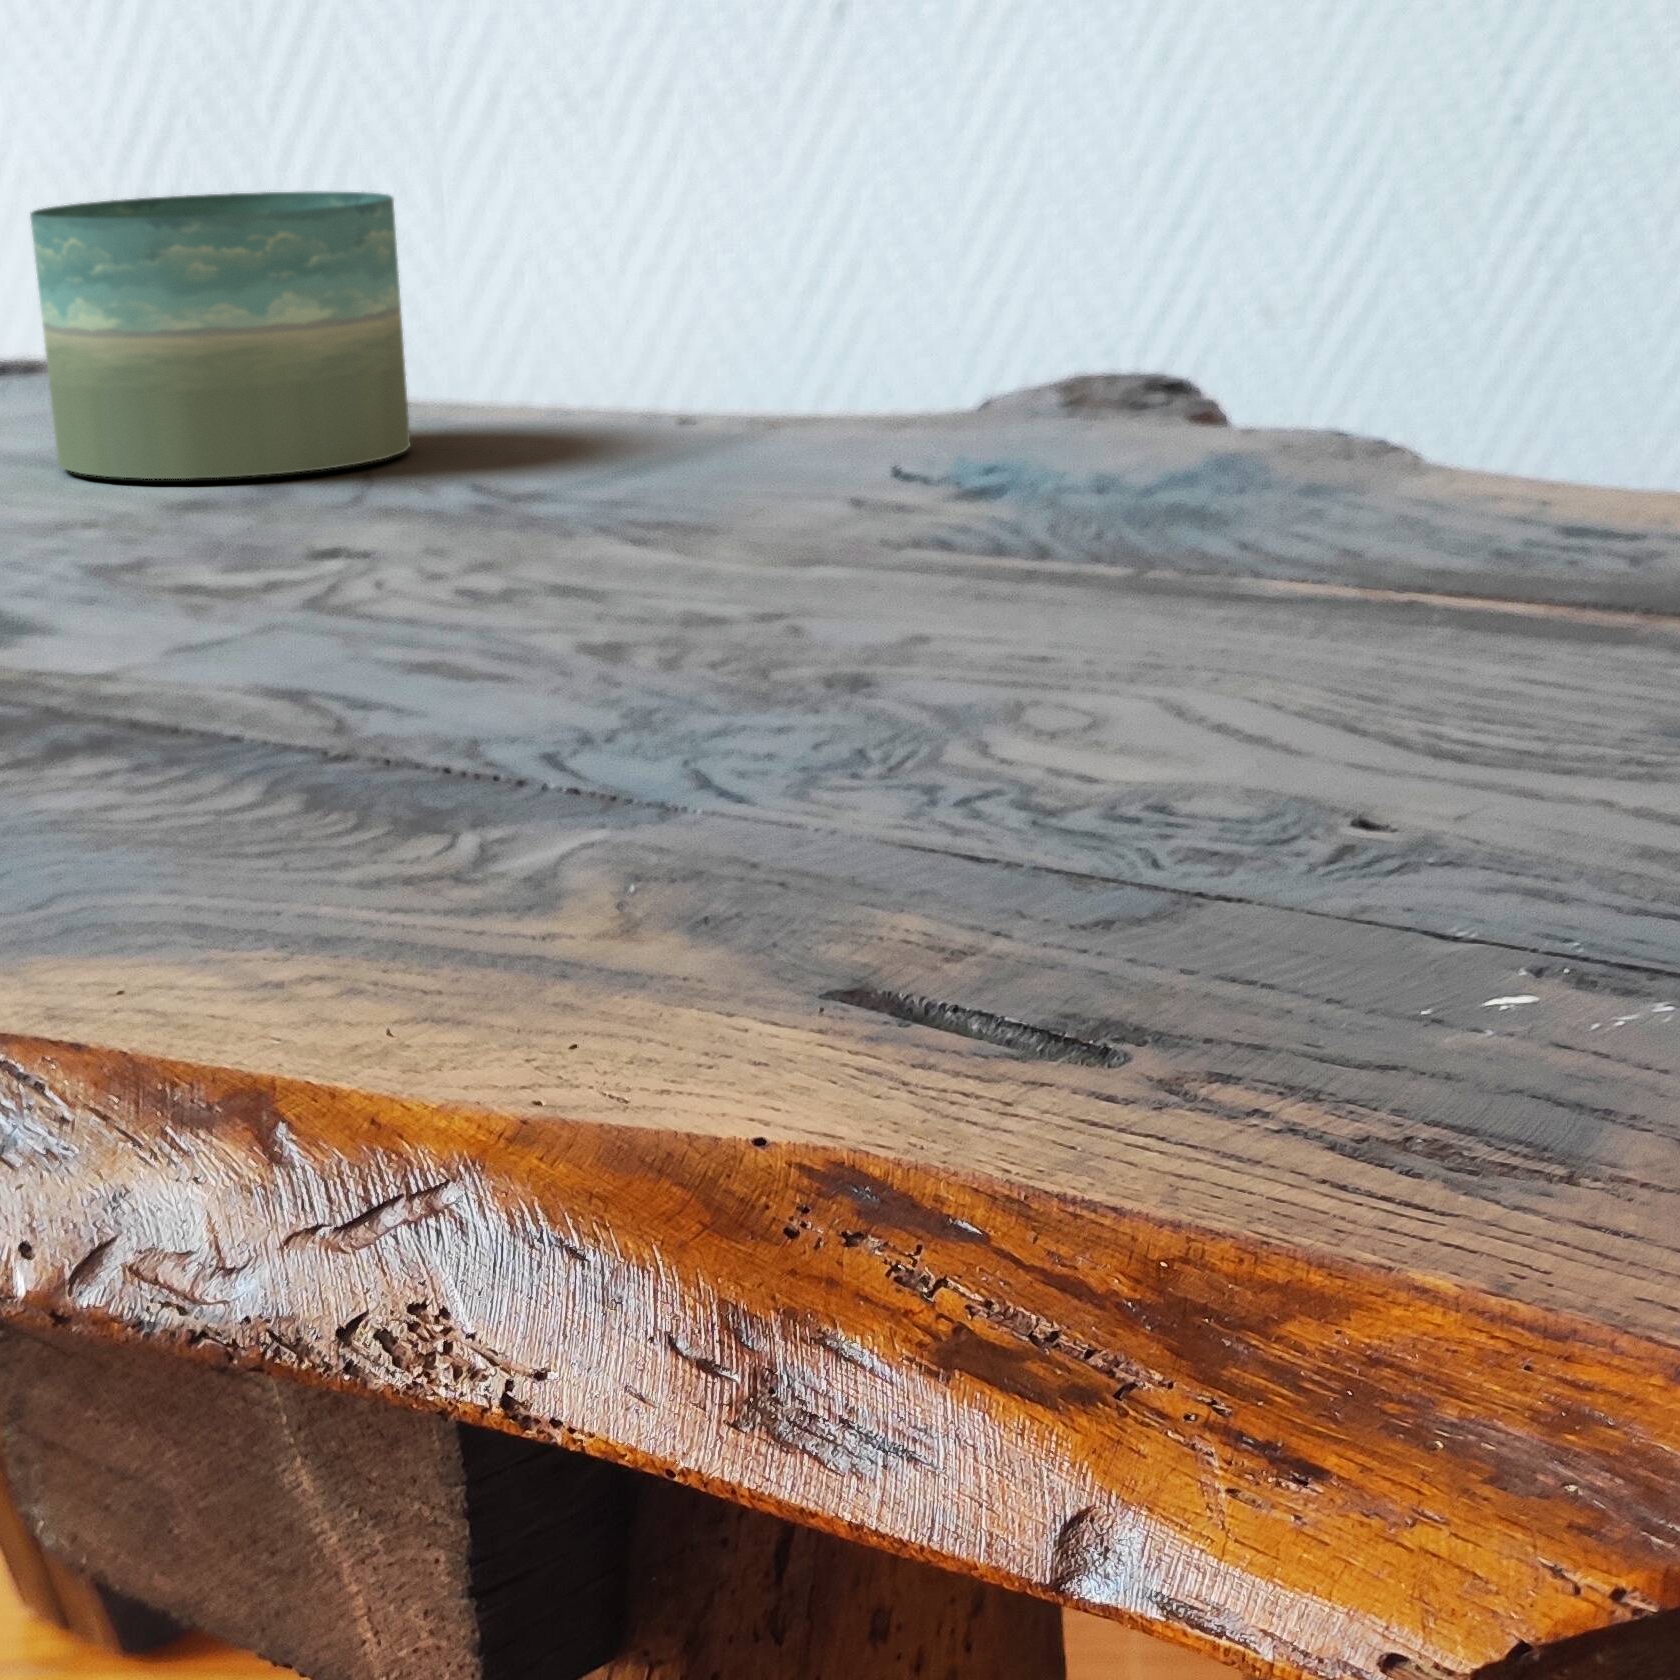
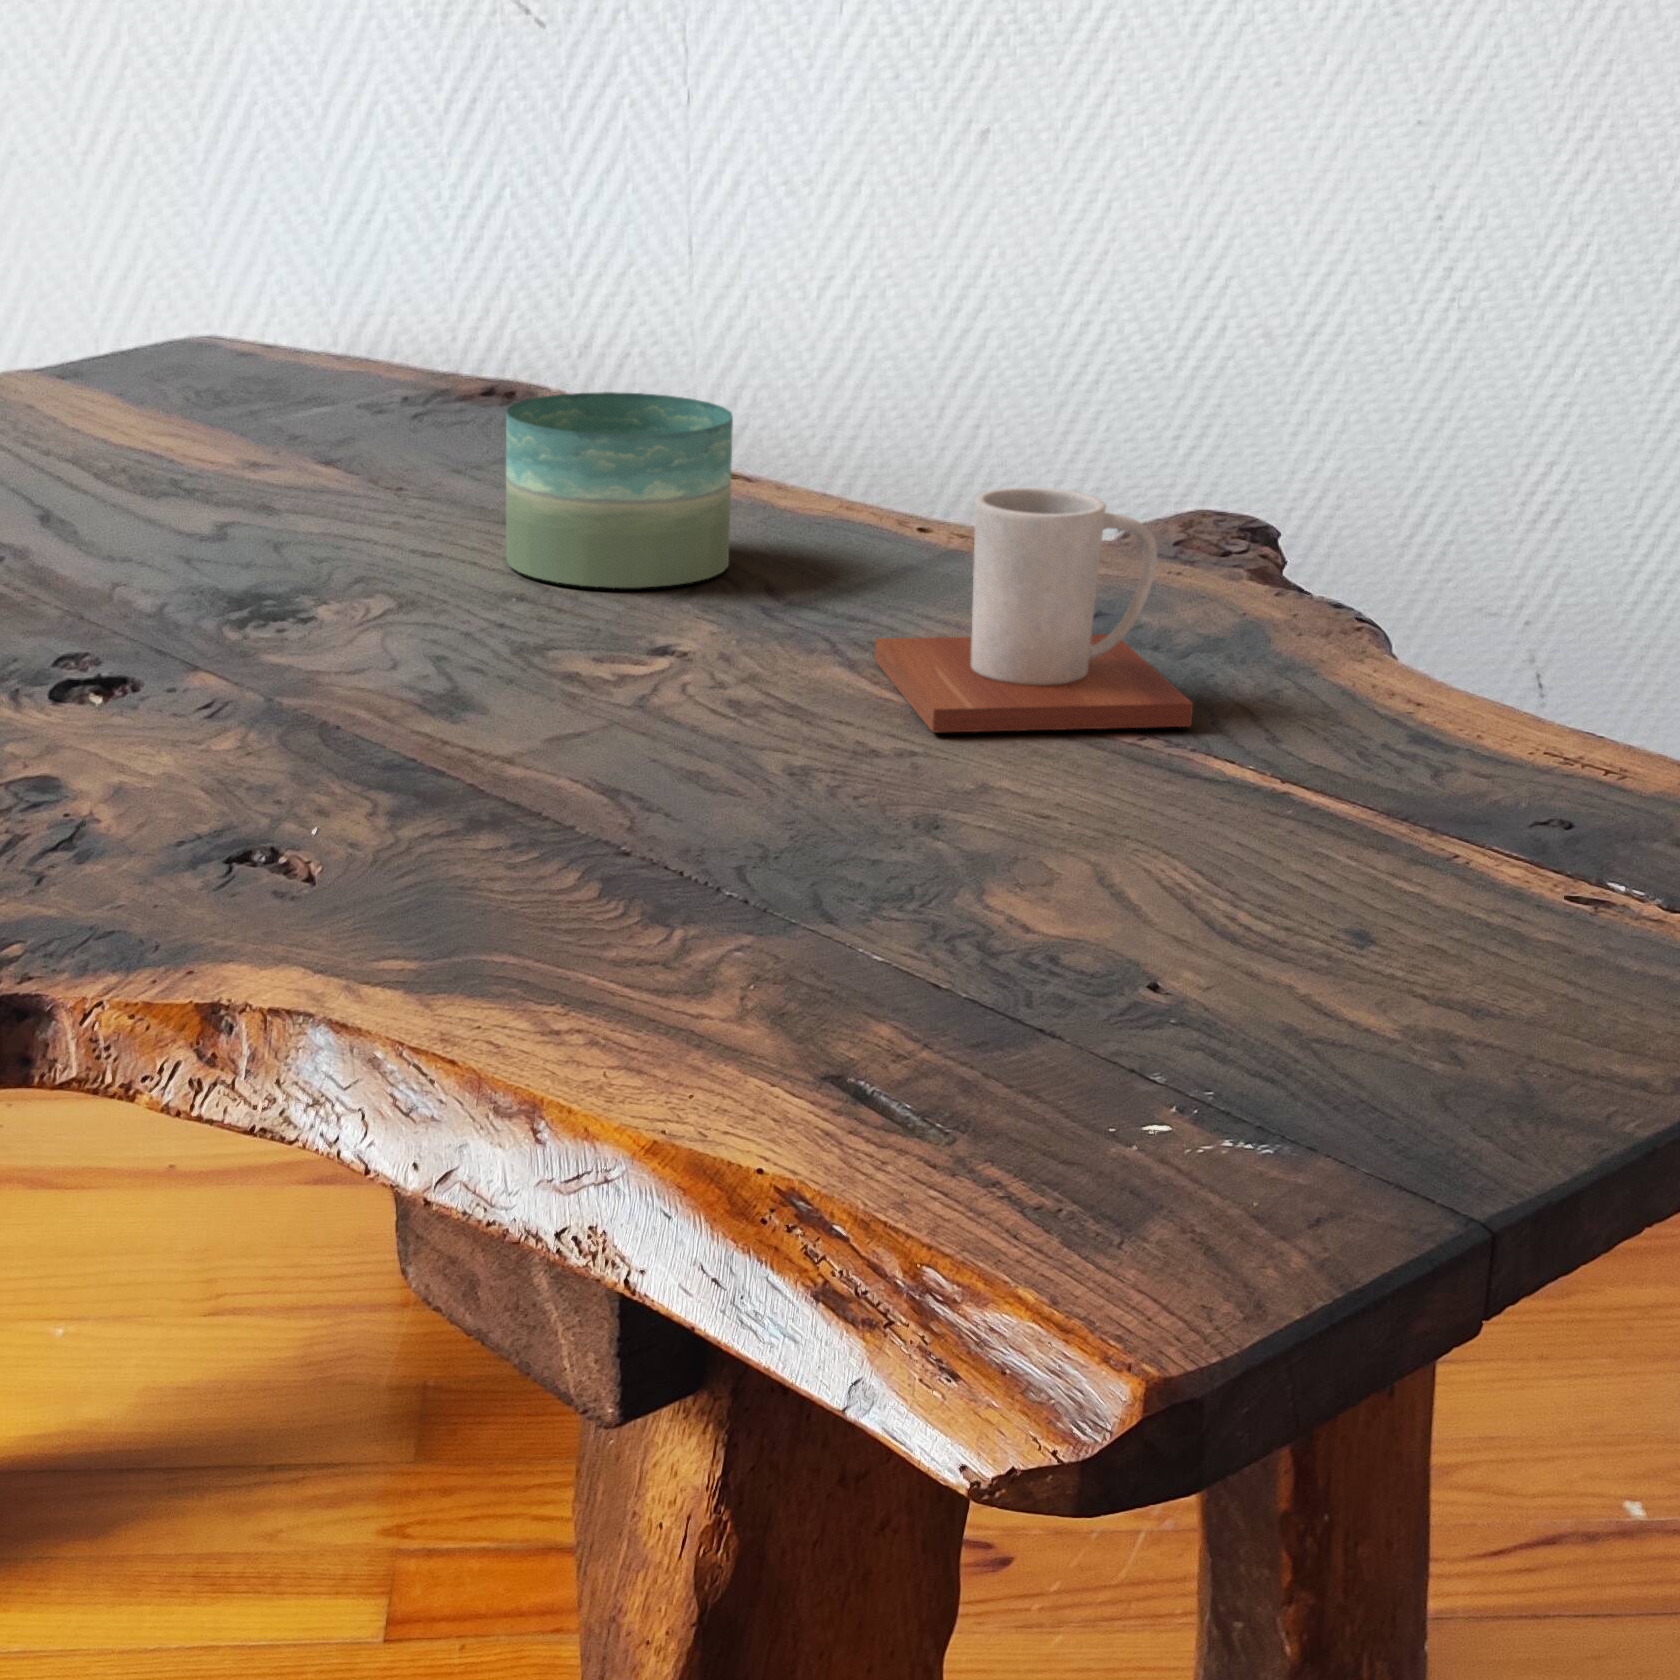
mug: none [677,182,1220,573] -> present [874,487,1193,733]

